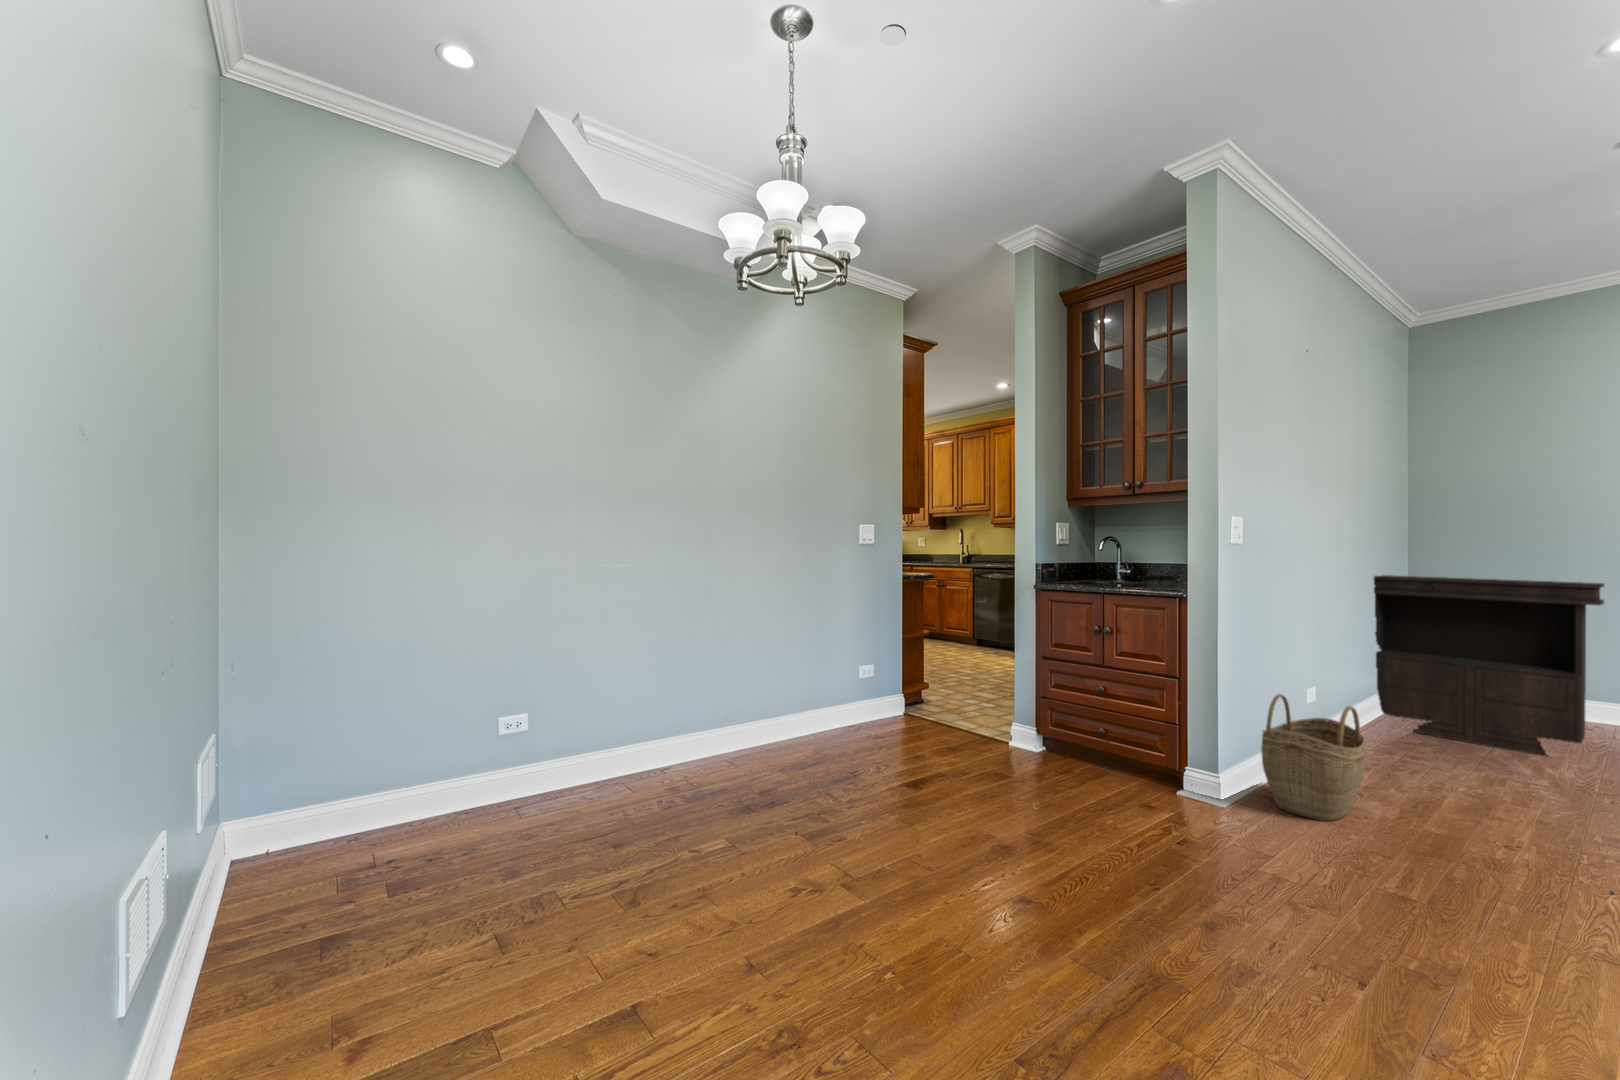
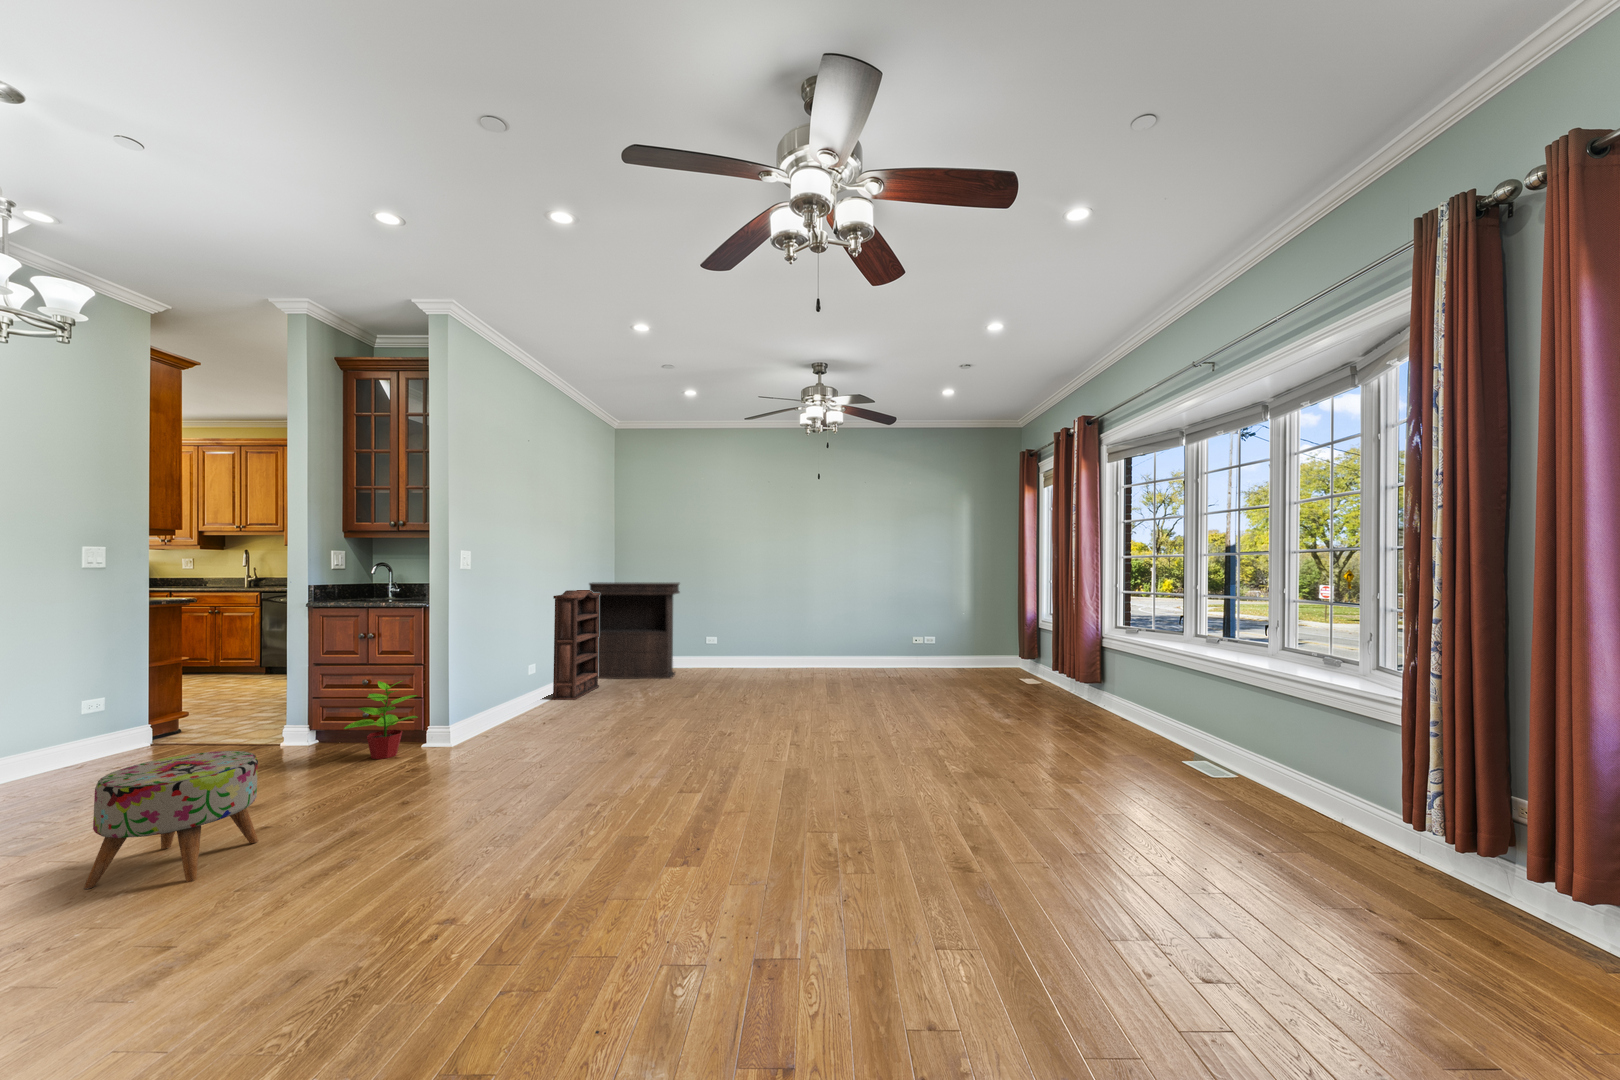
bookshelf: none [1345,586,1426,767] -> present [552,590,600,700]
potted plant: none [1087,691,1181,802] -> present [344,681,417,759]
woven basket: present [1261,694,1366,821] -> none [479,664,540,738]
ottoman: none [871,762,1027,953] -> present [84,751,258,889]

